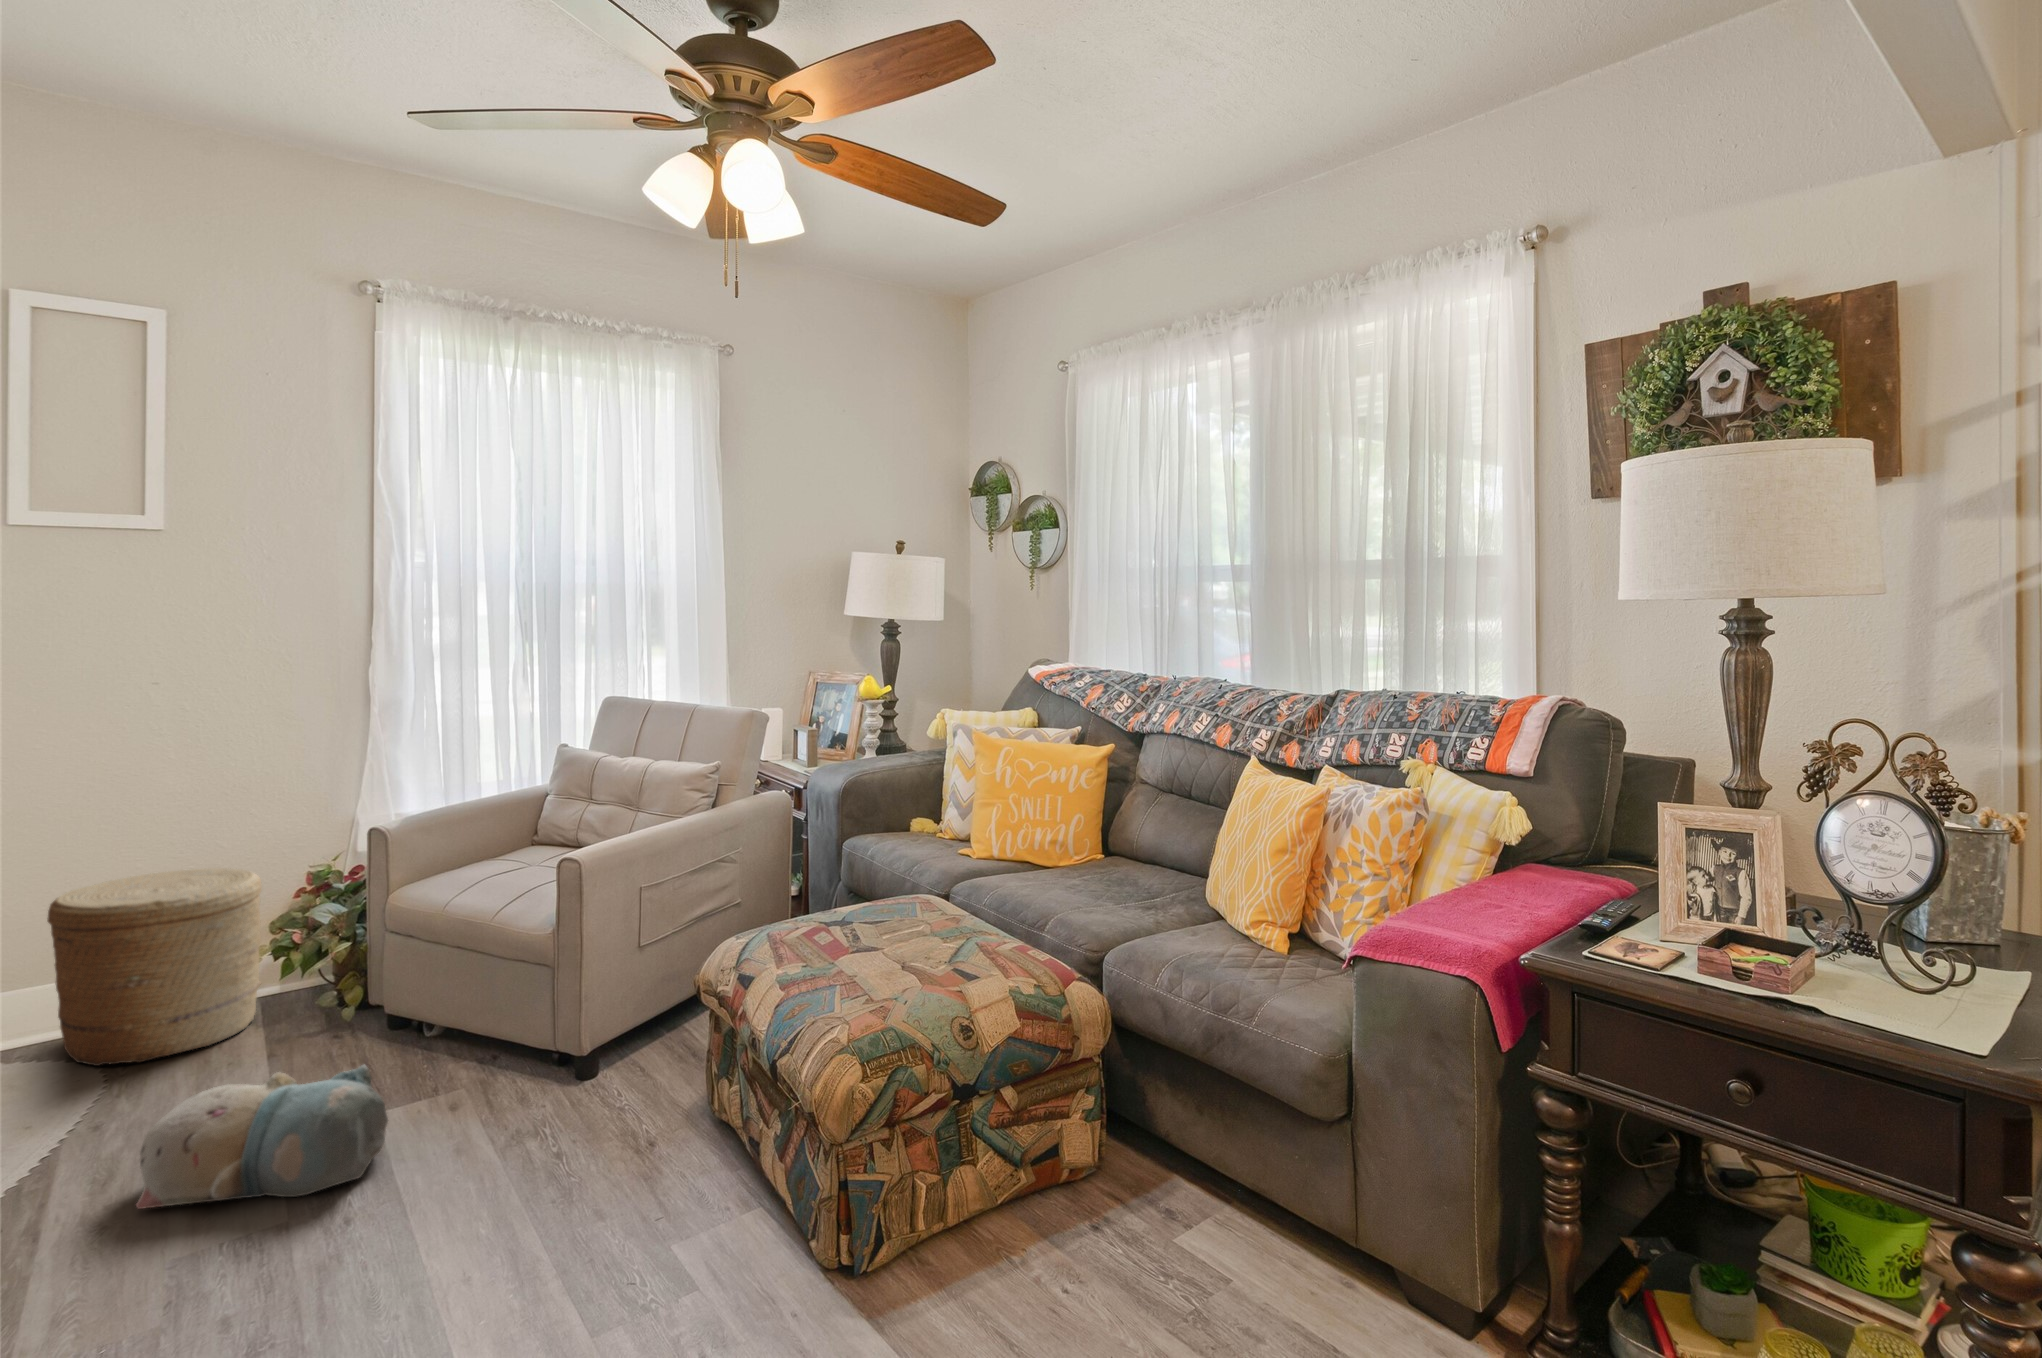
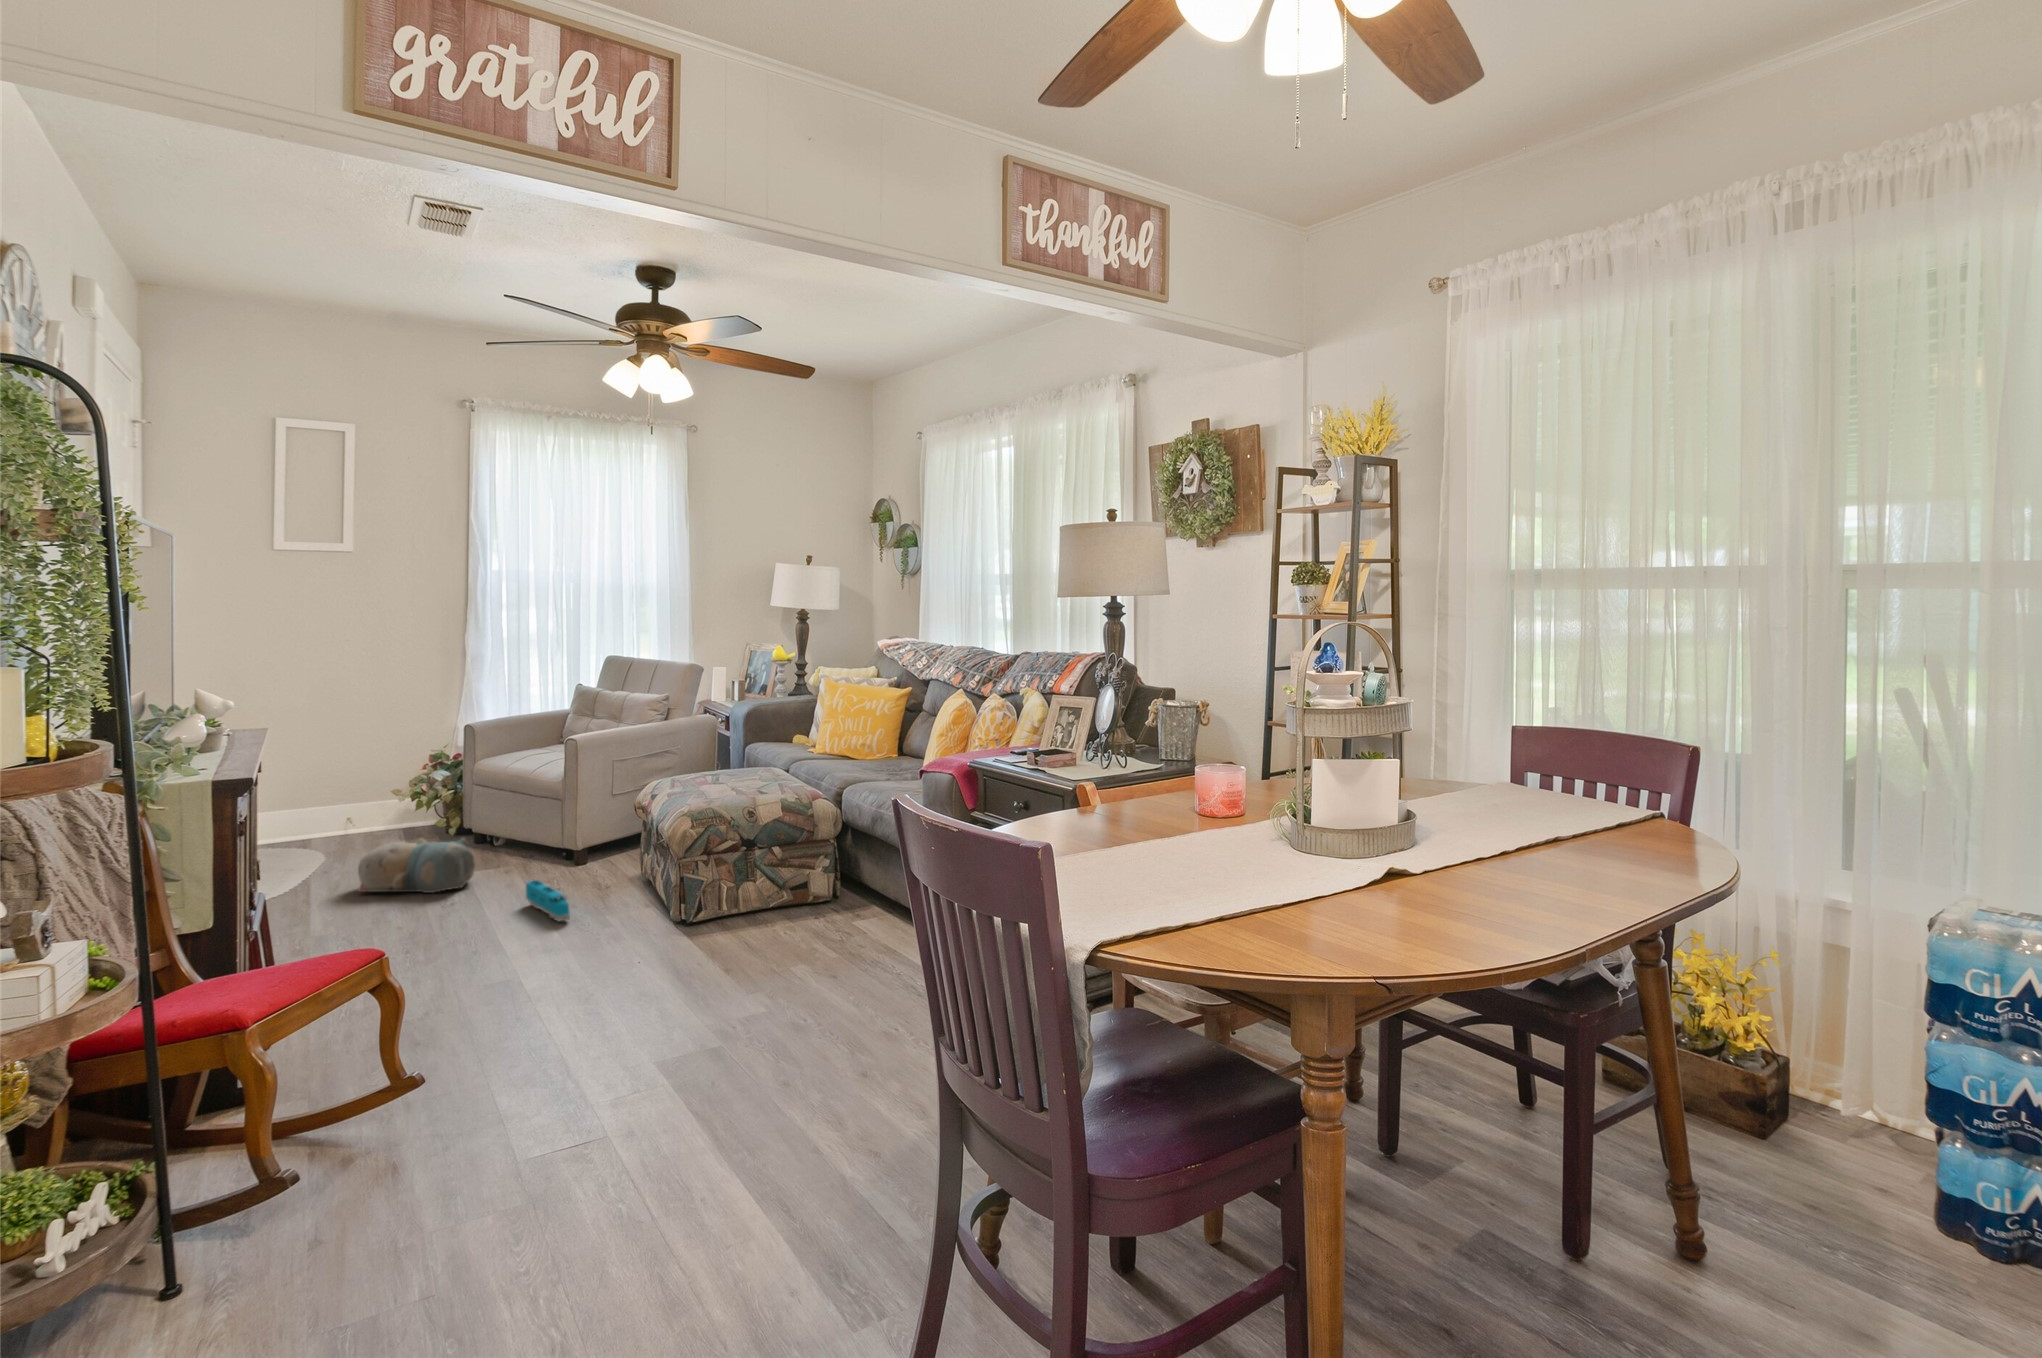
woven basket: present [47,868,262,1066] -> none [296,749,406,850]
toy train: none [496,1173,600,1296] -> present [526,880,570,921]

